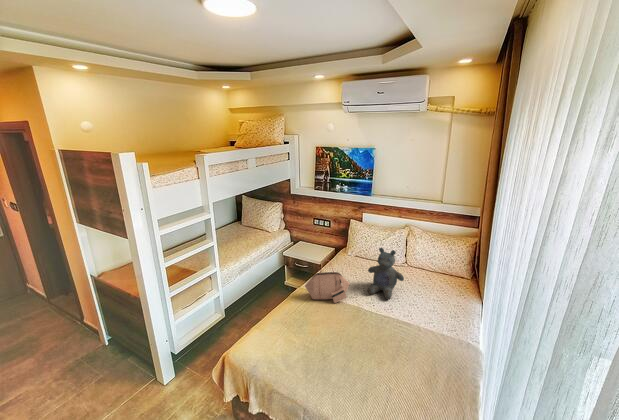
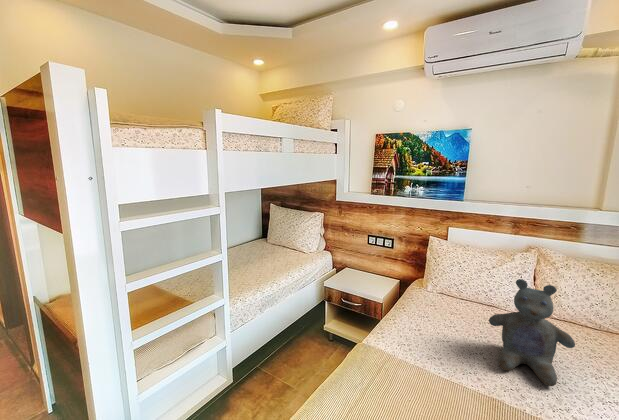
handbag: present [305,260,350,303] -> none [377,296,465,386]

